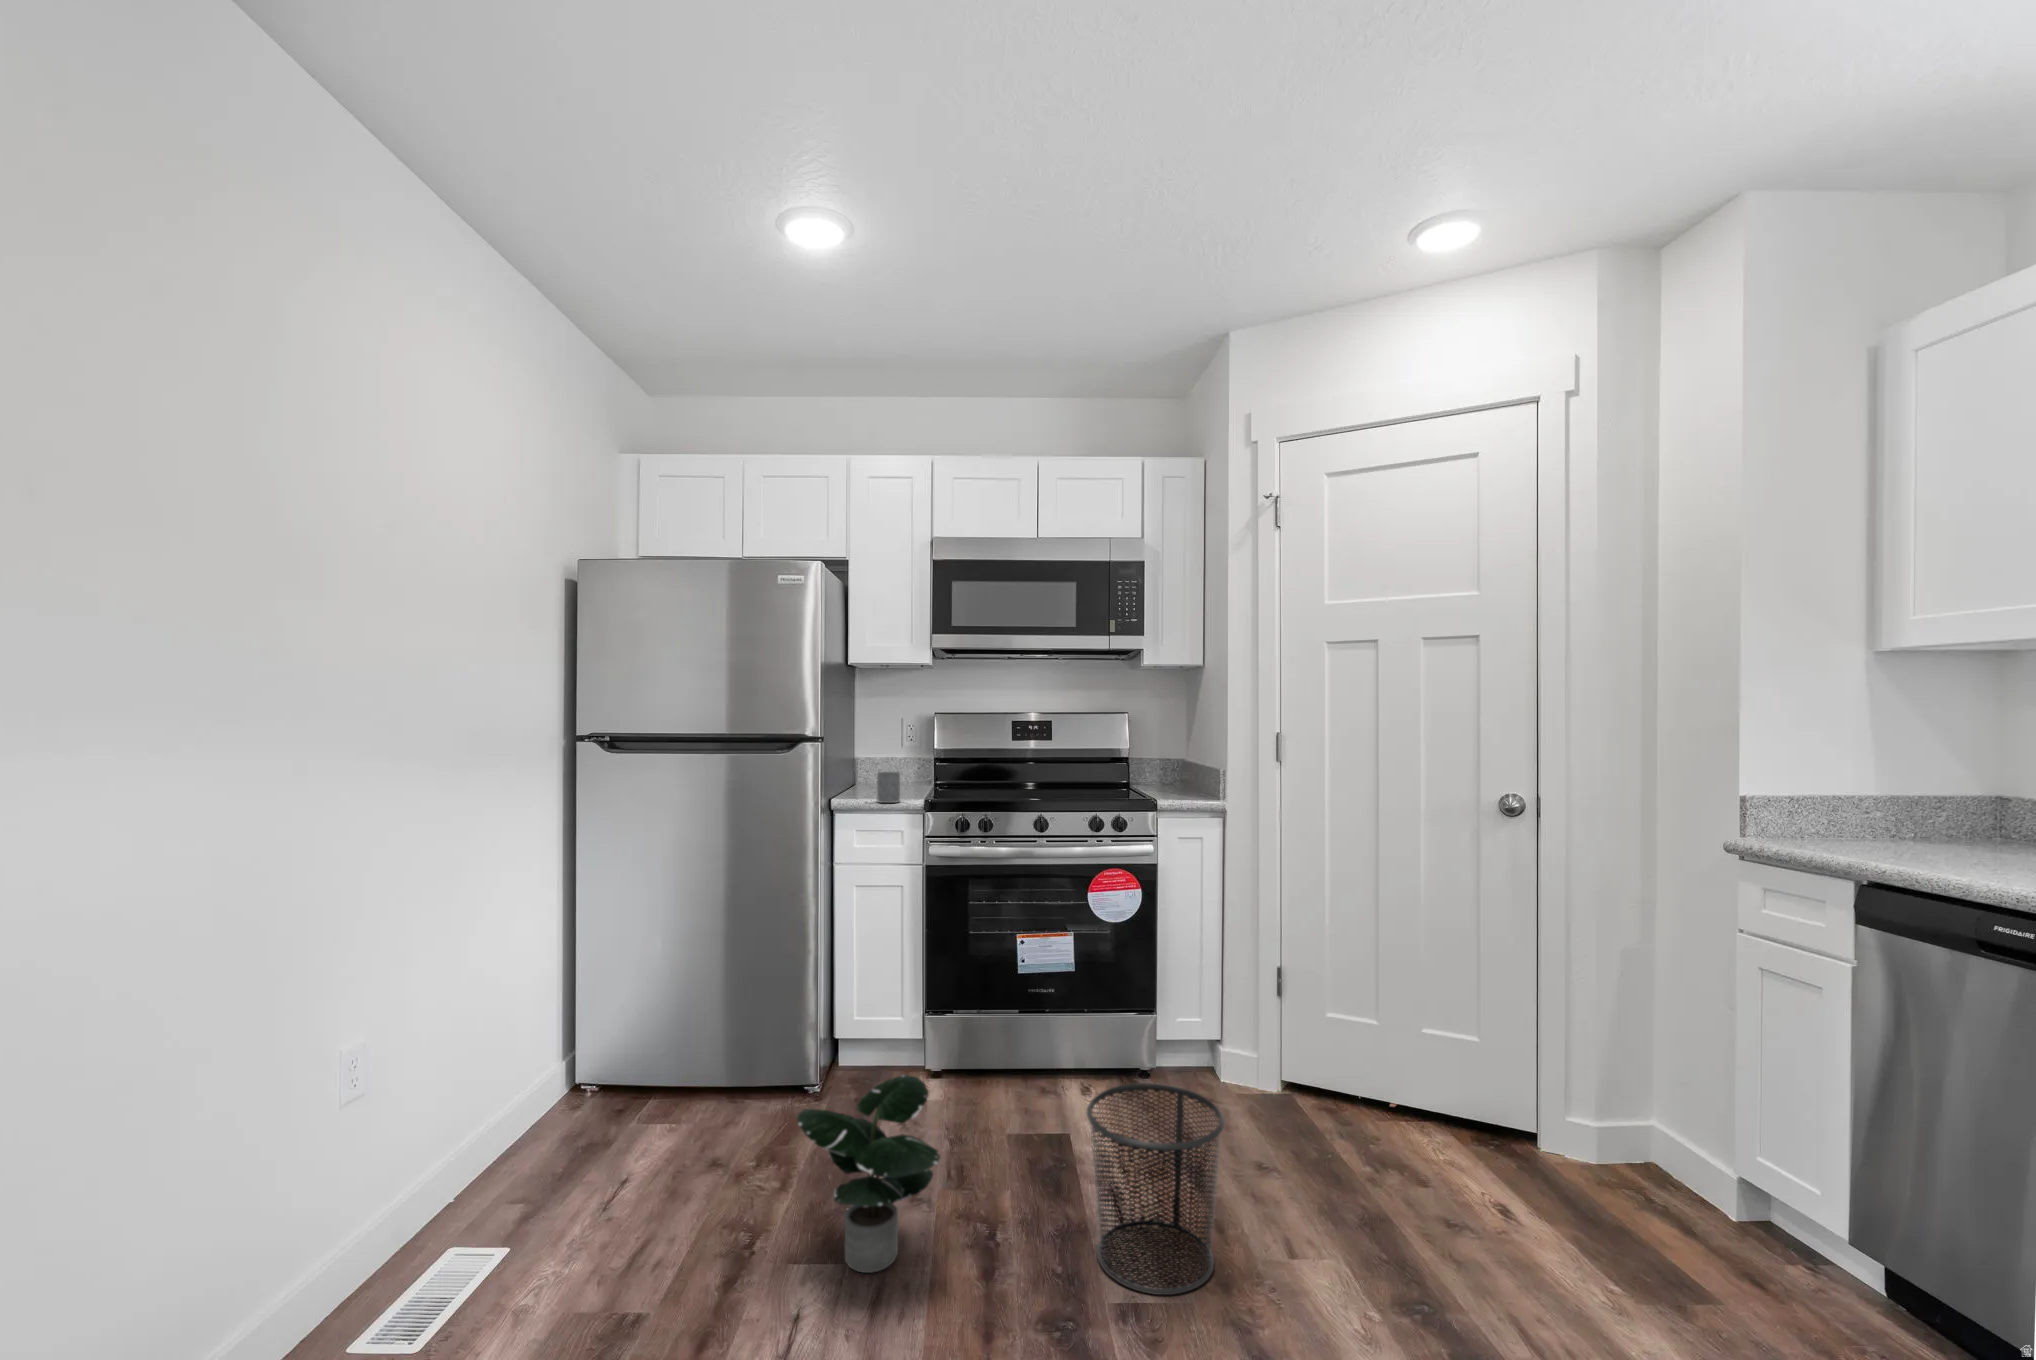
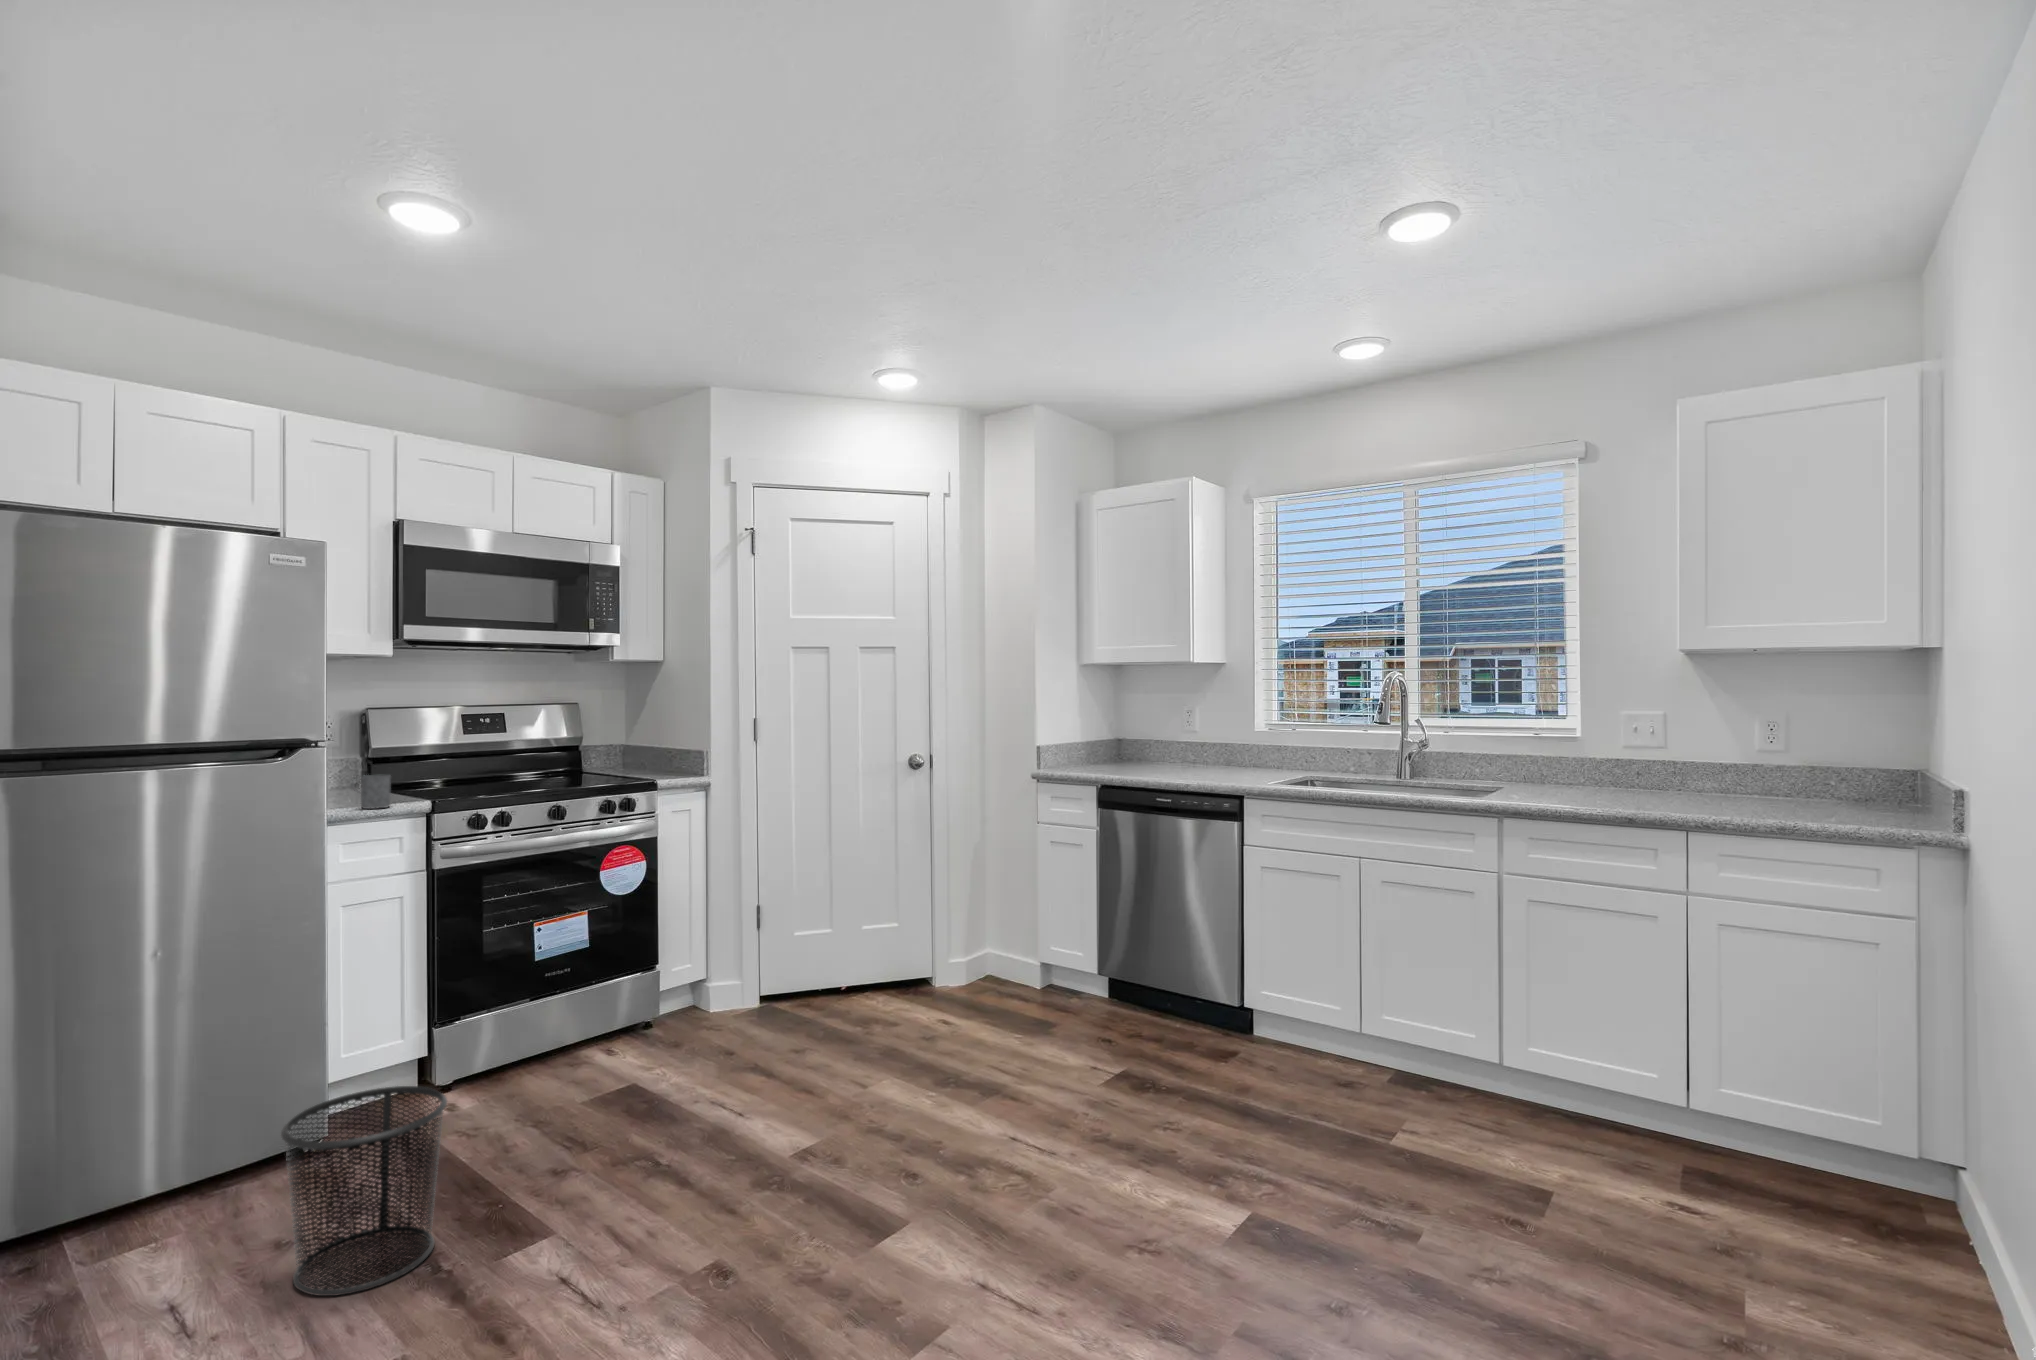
potted plant: present [797,1075,940,1273] -> none [516,1026,660,1191]
waste bin: present [1087,1083,1225,1295] -> present [281,1086,447,1296]

